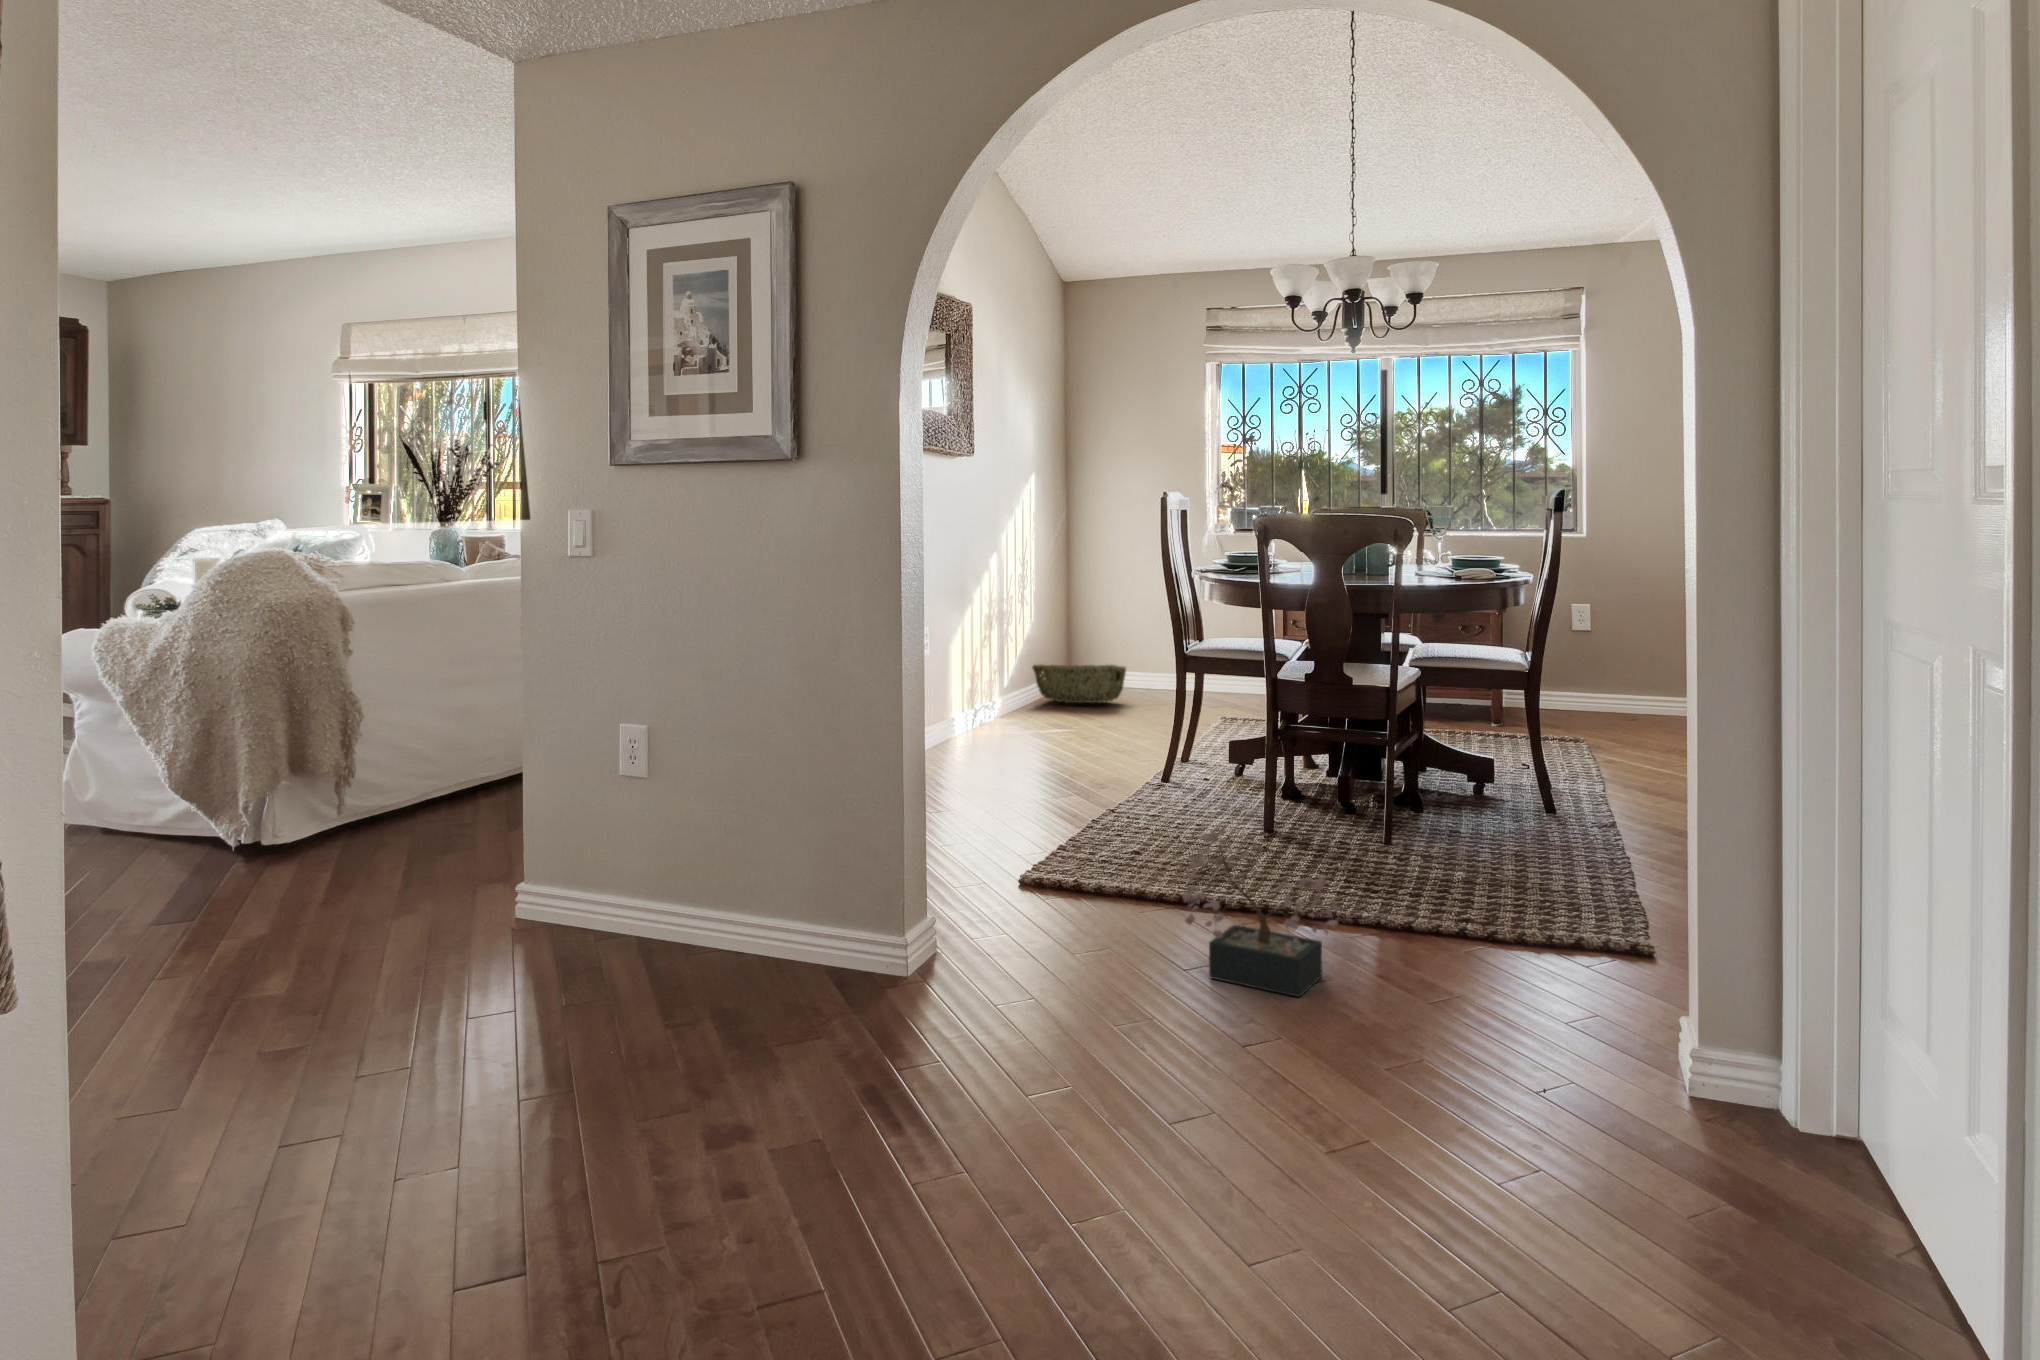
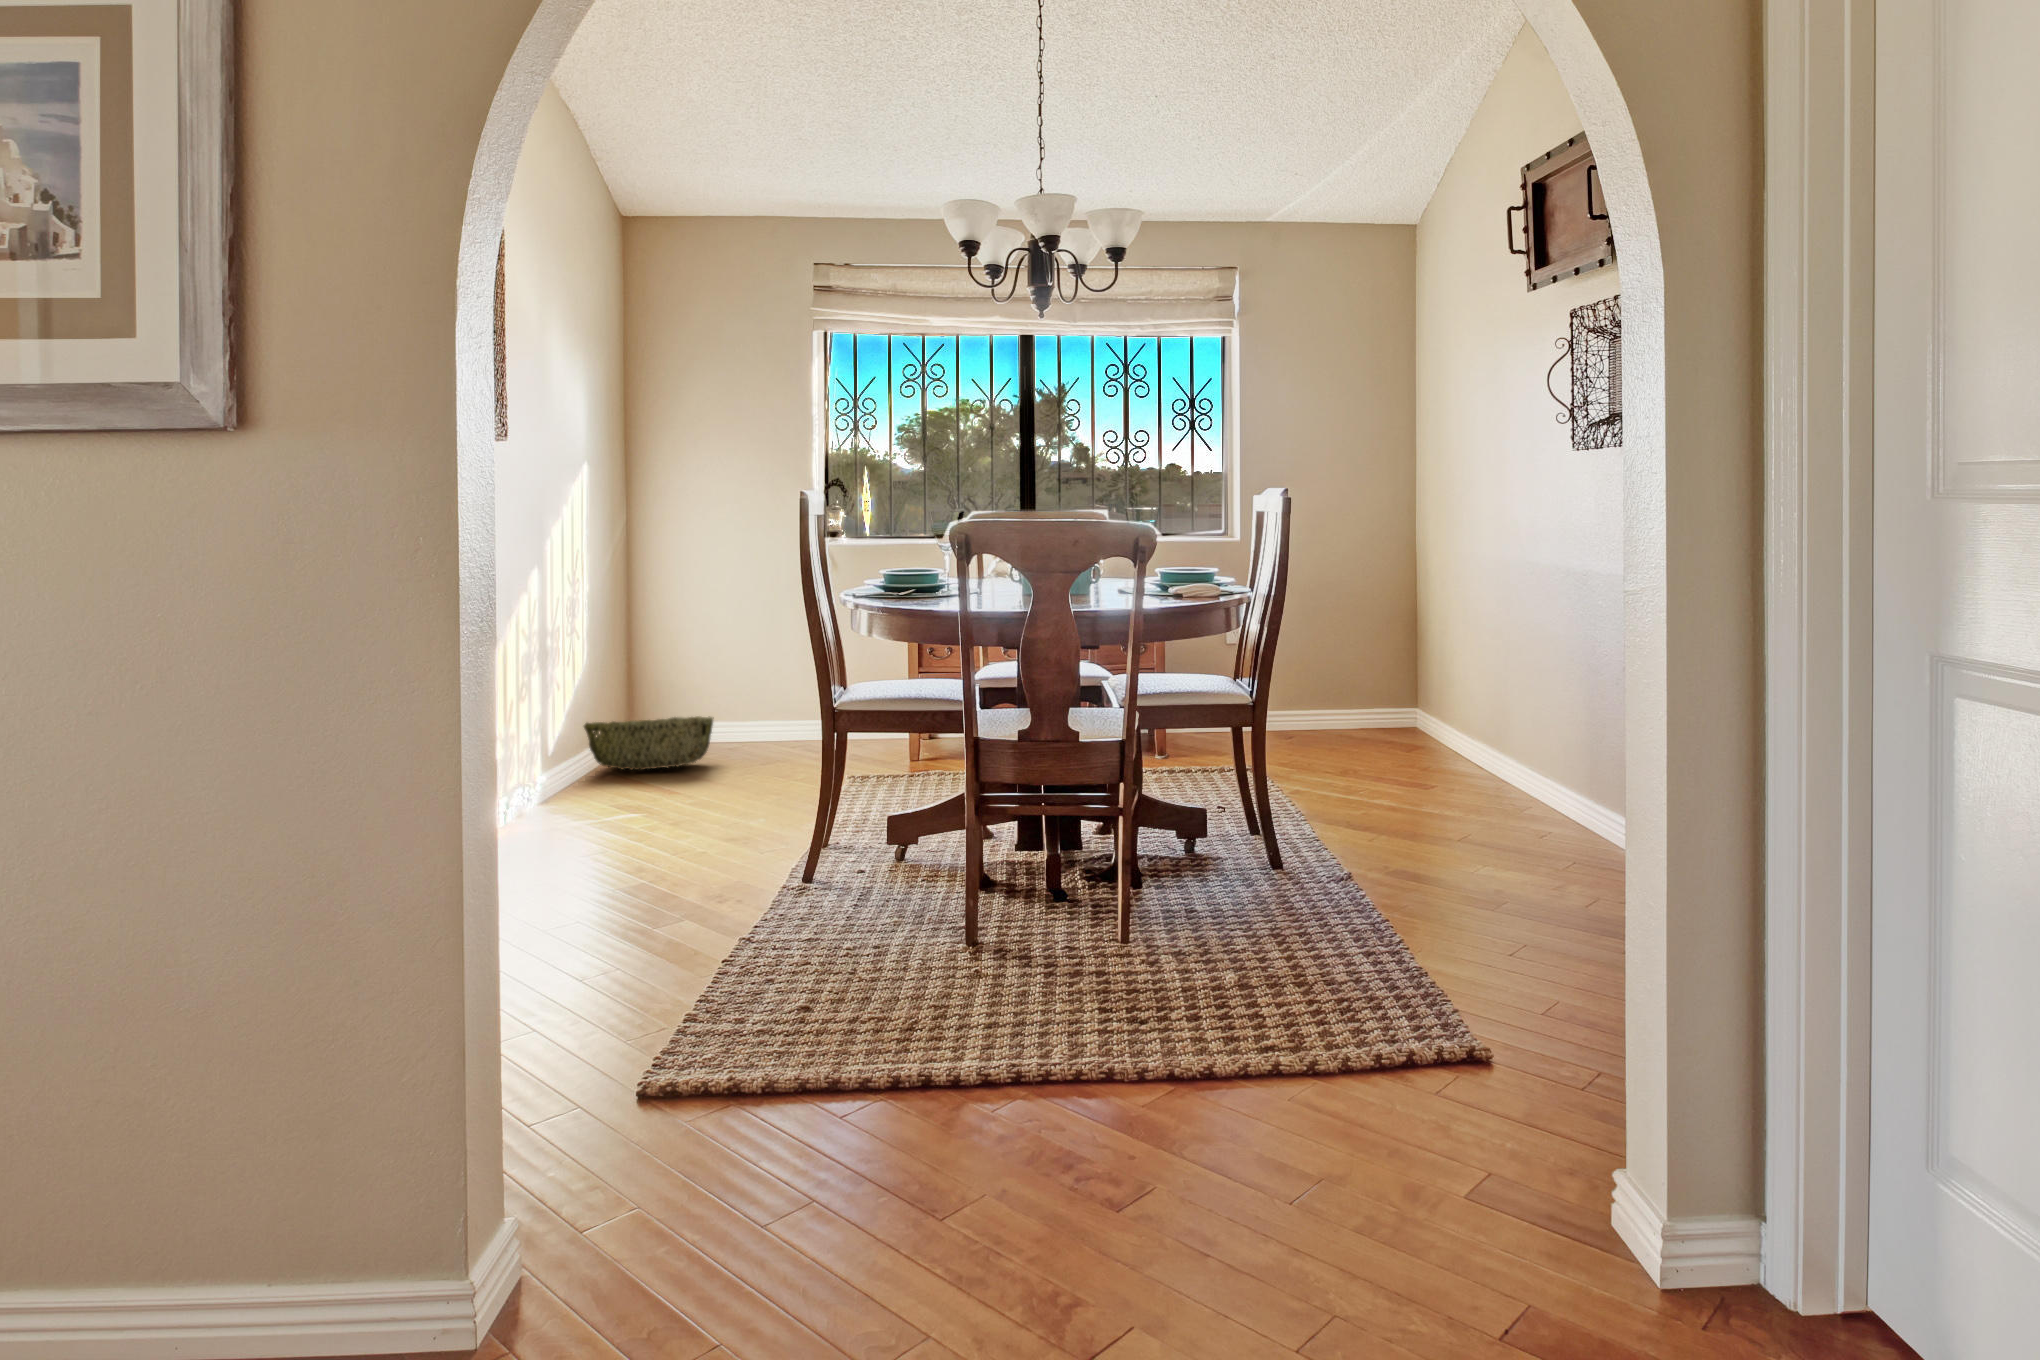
decorative plant: present [1177,829,1341,997] -> none [943,992,1187,1246]

